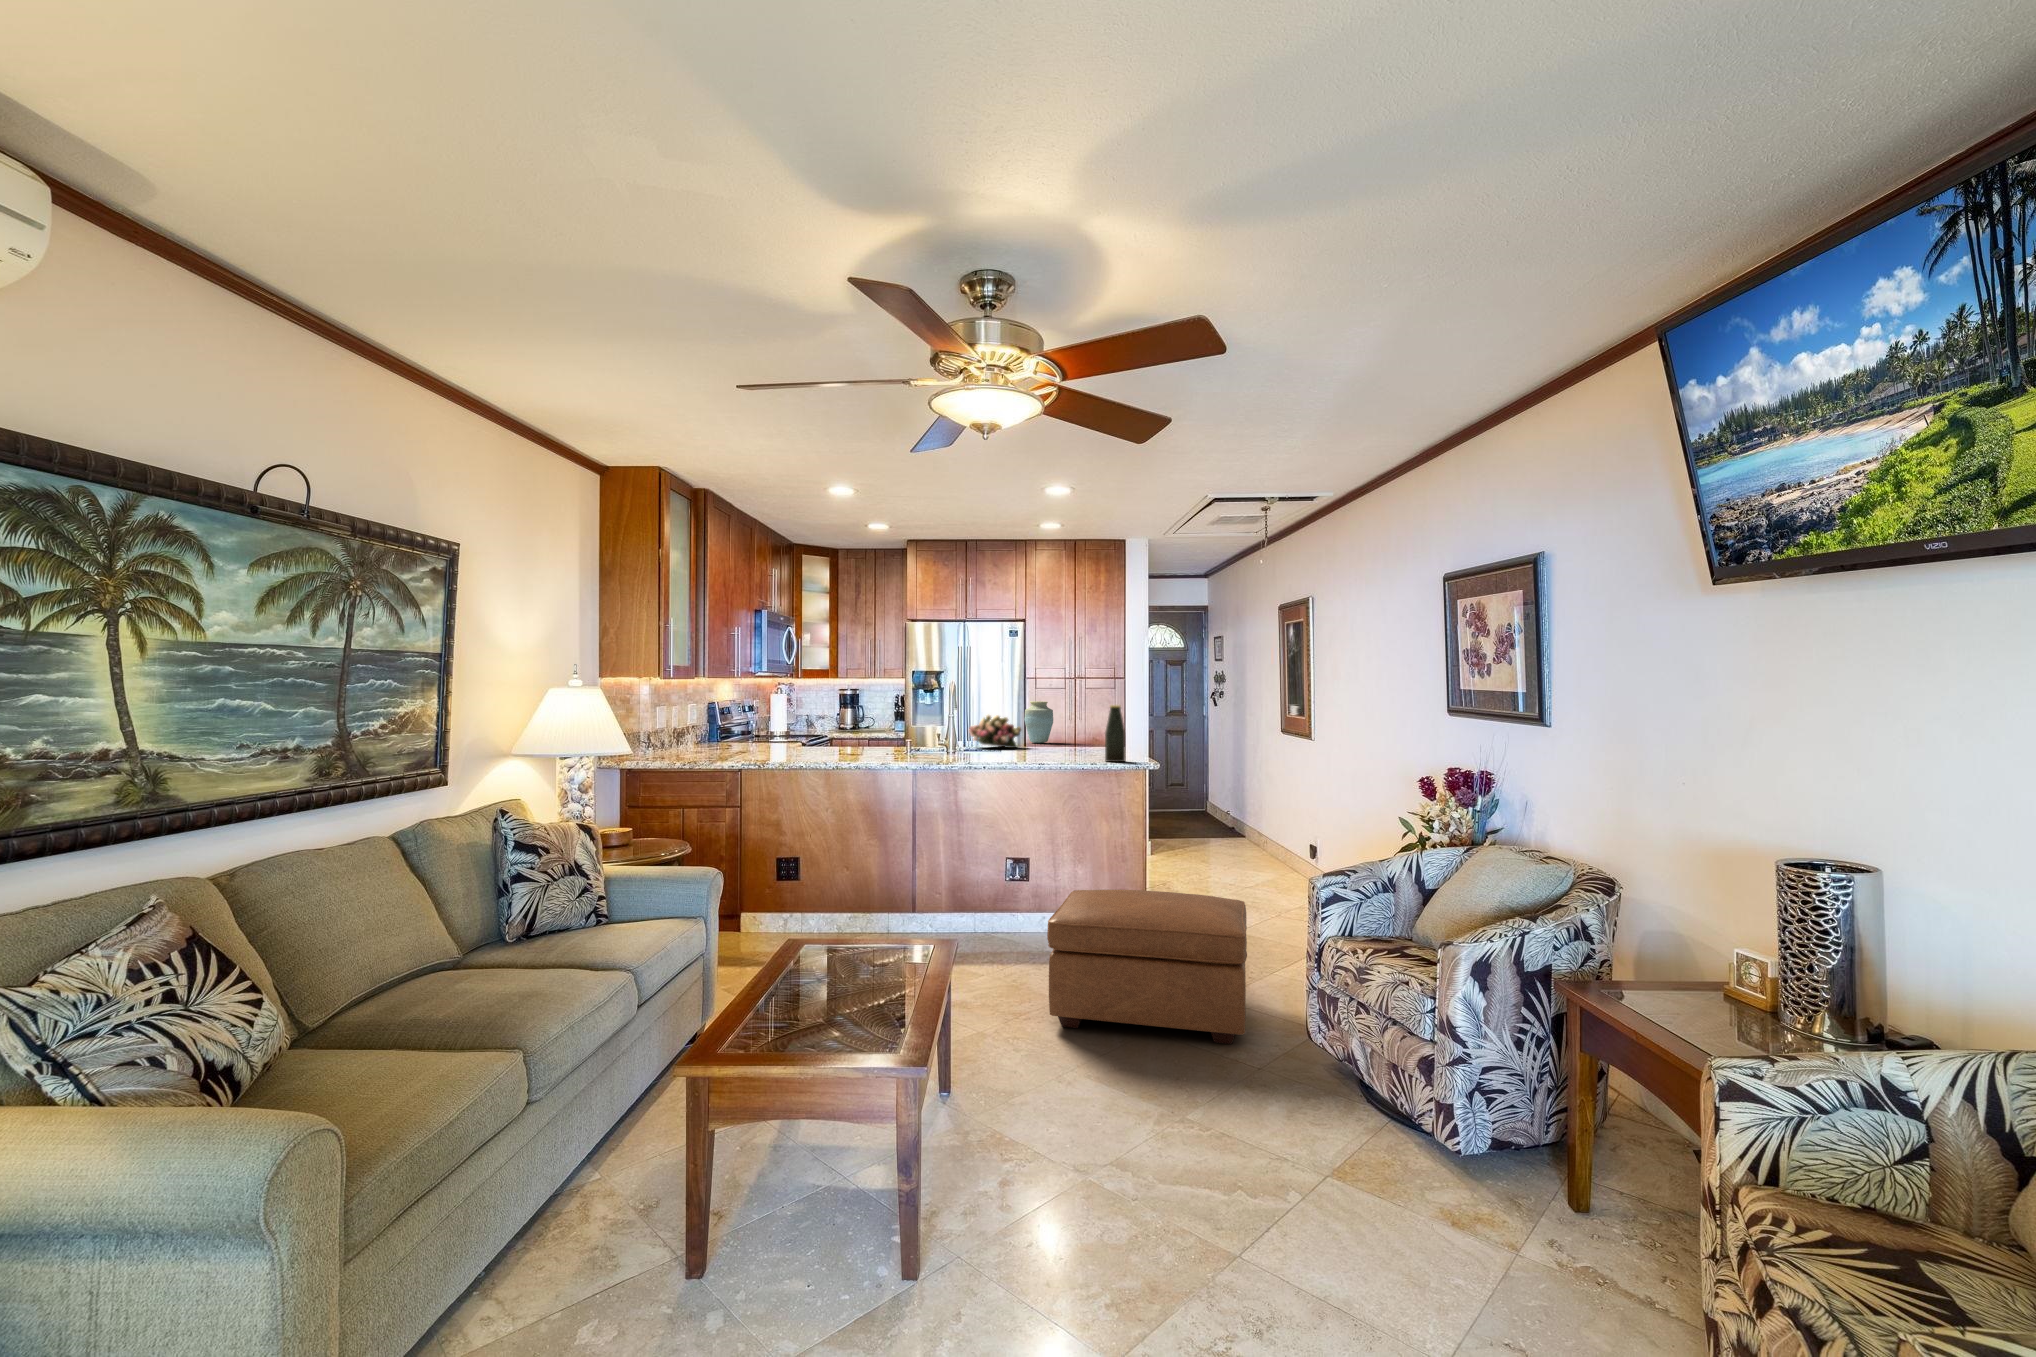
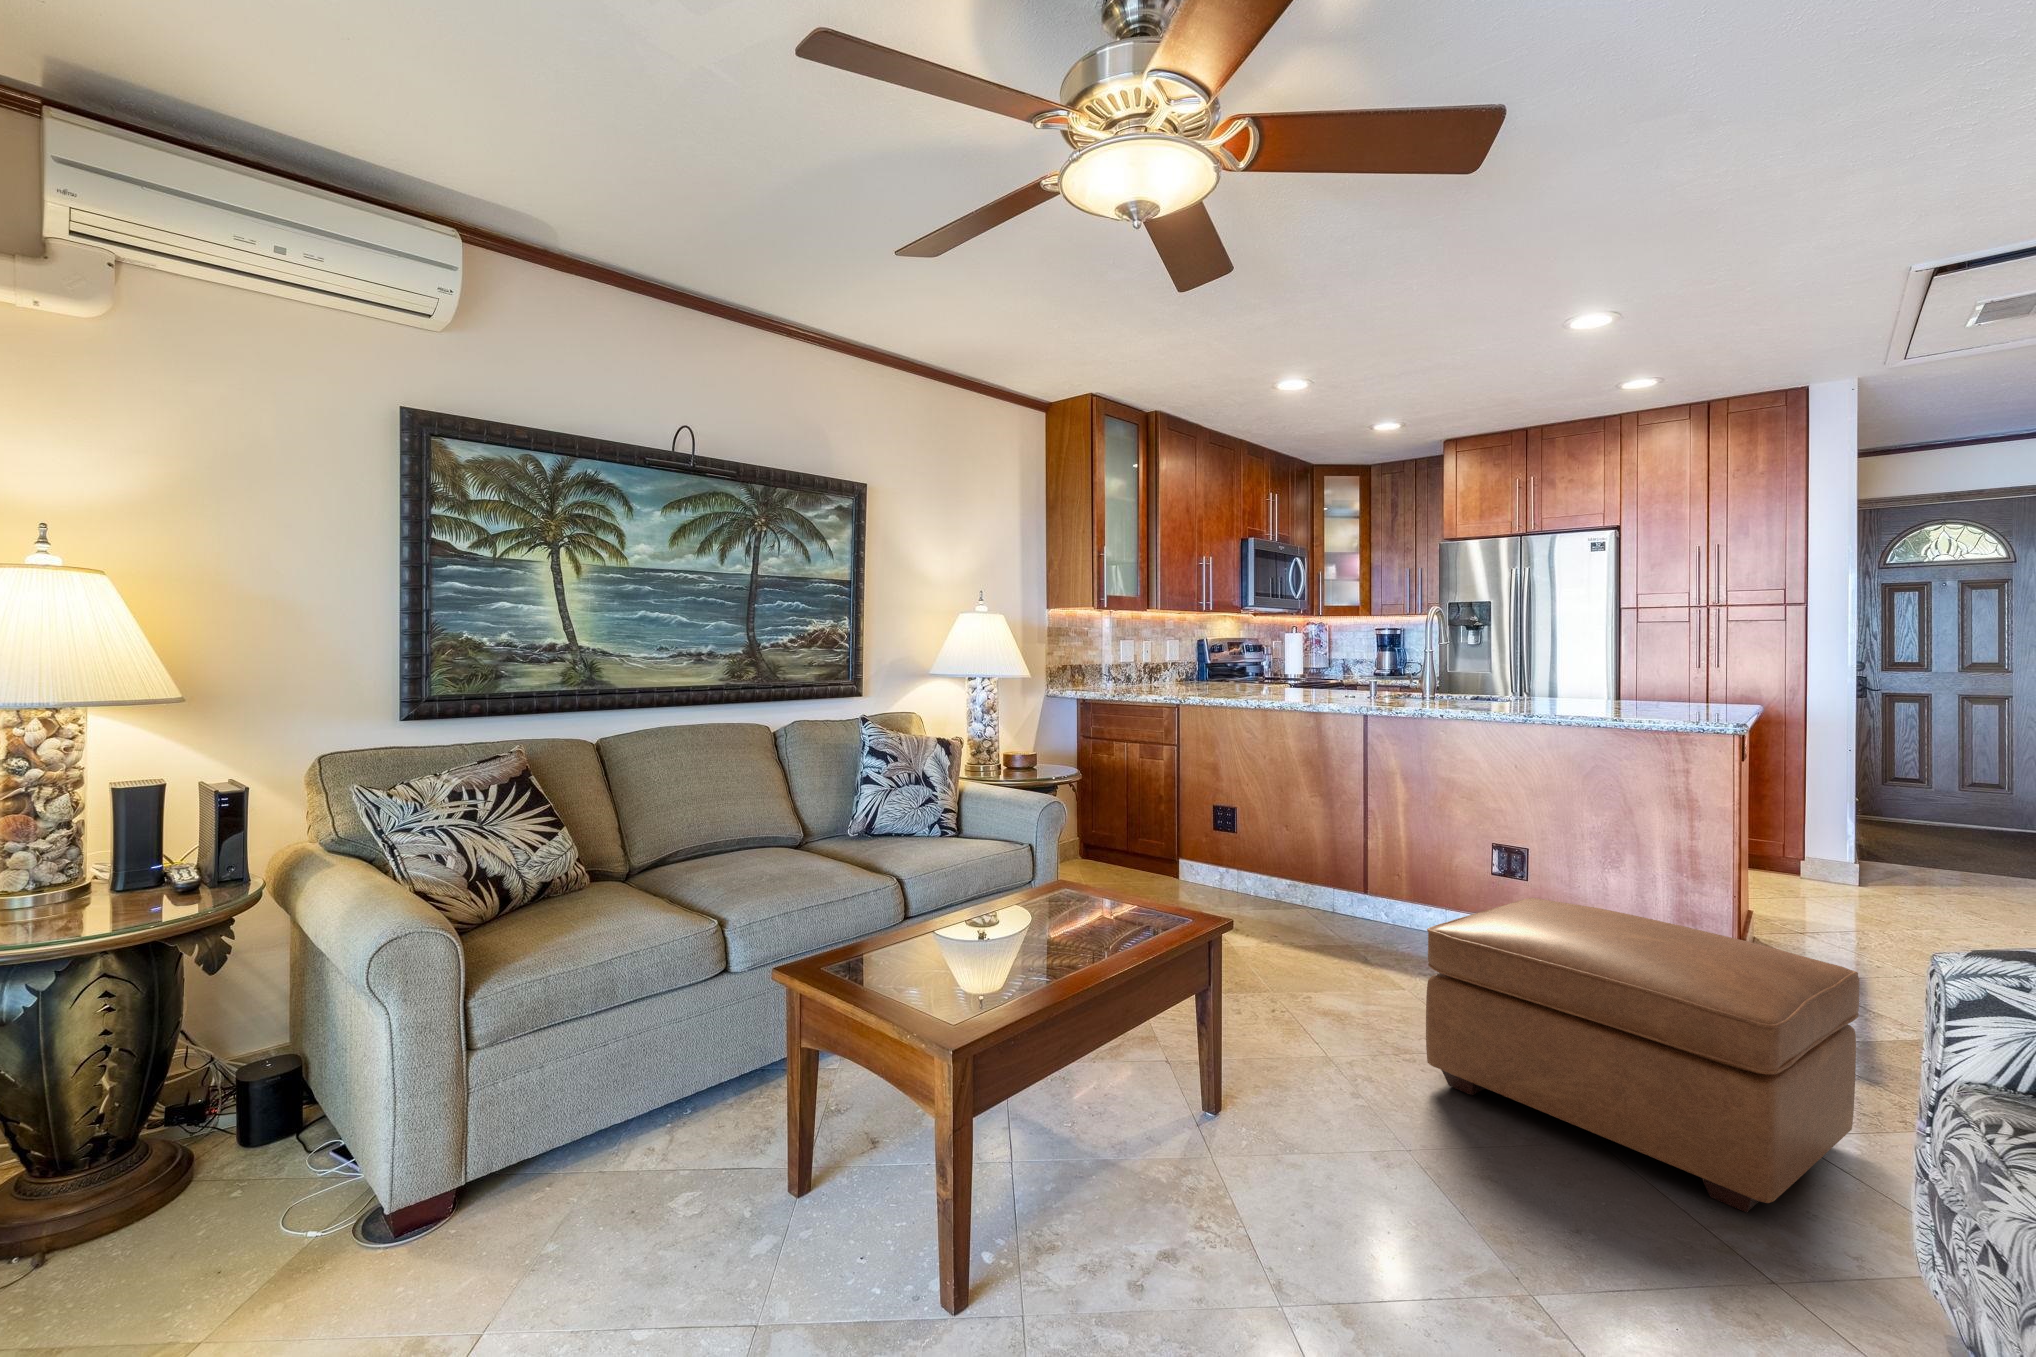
vase: present [1024,701,1053,743] -> none [1607,637,1658,697]
bottle: present [1105,705,1125,762] -> none [1663,629,1705,719]
flower arrangement: present [969,715,1021,748] -> none [1493,653,1579,699]

